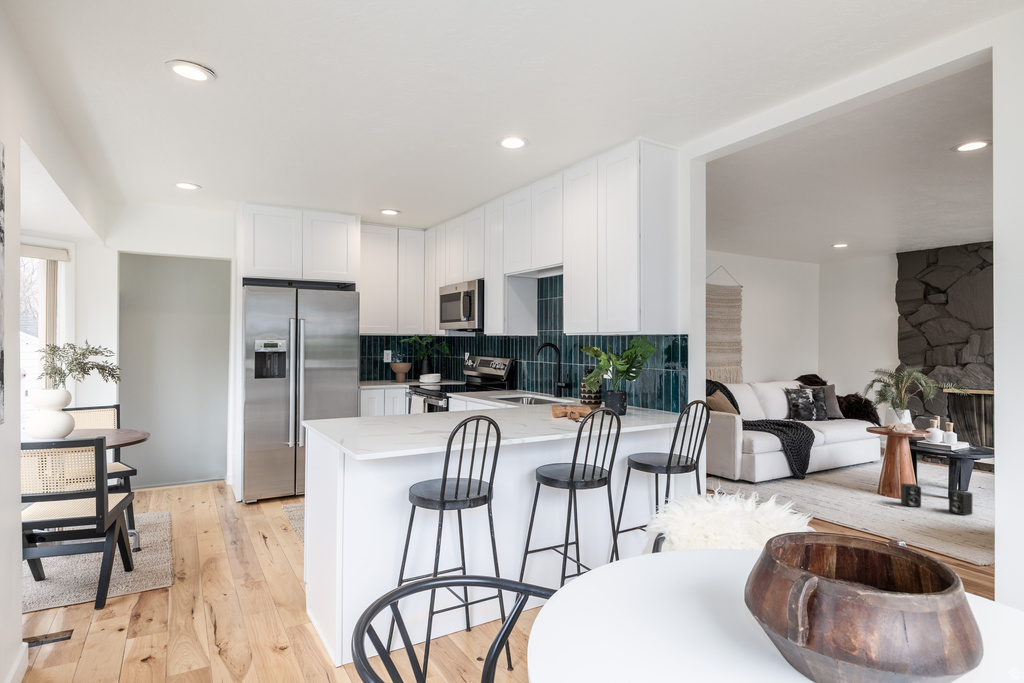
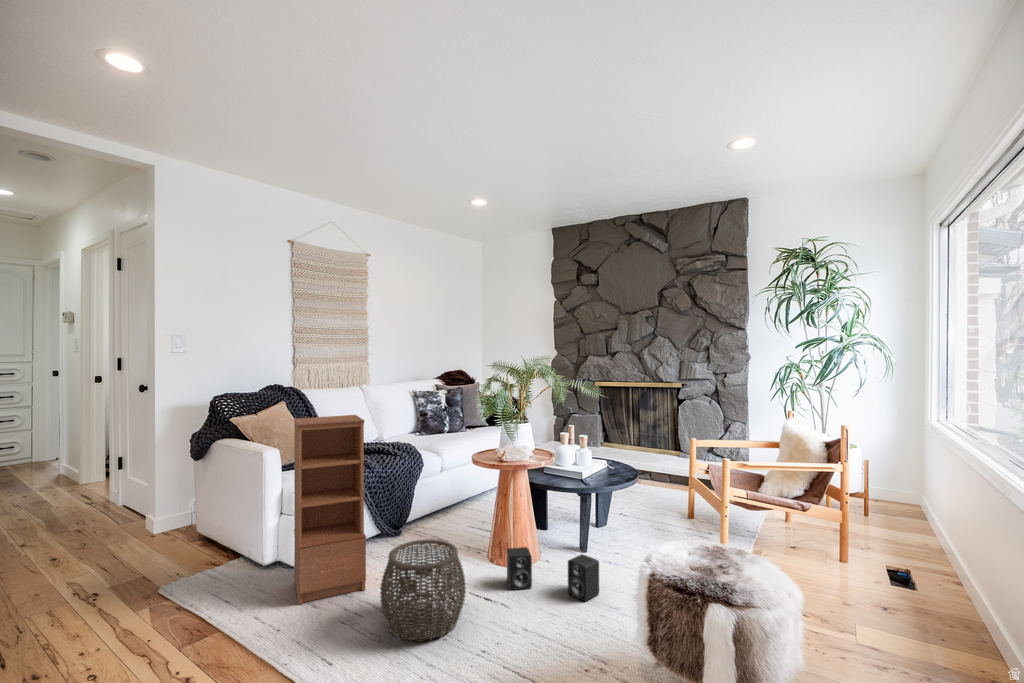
bookcase: none [760,398,809,497] -> present [294,415,366,604]
woven basket: none [832,468,886,515] -> present [380,539,466,641]

